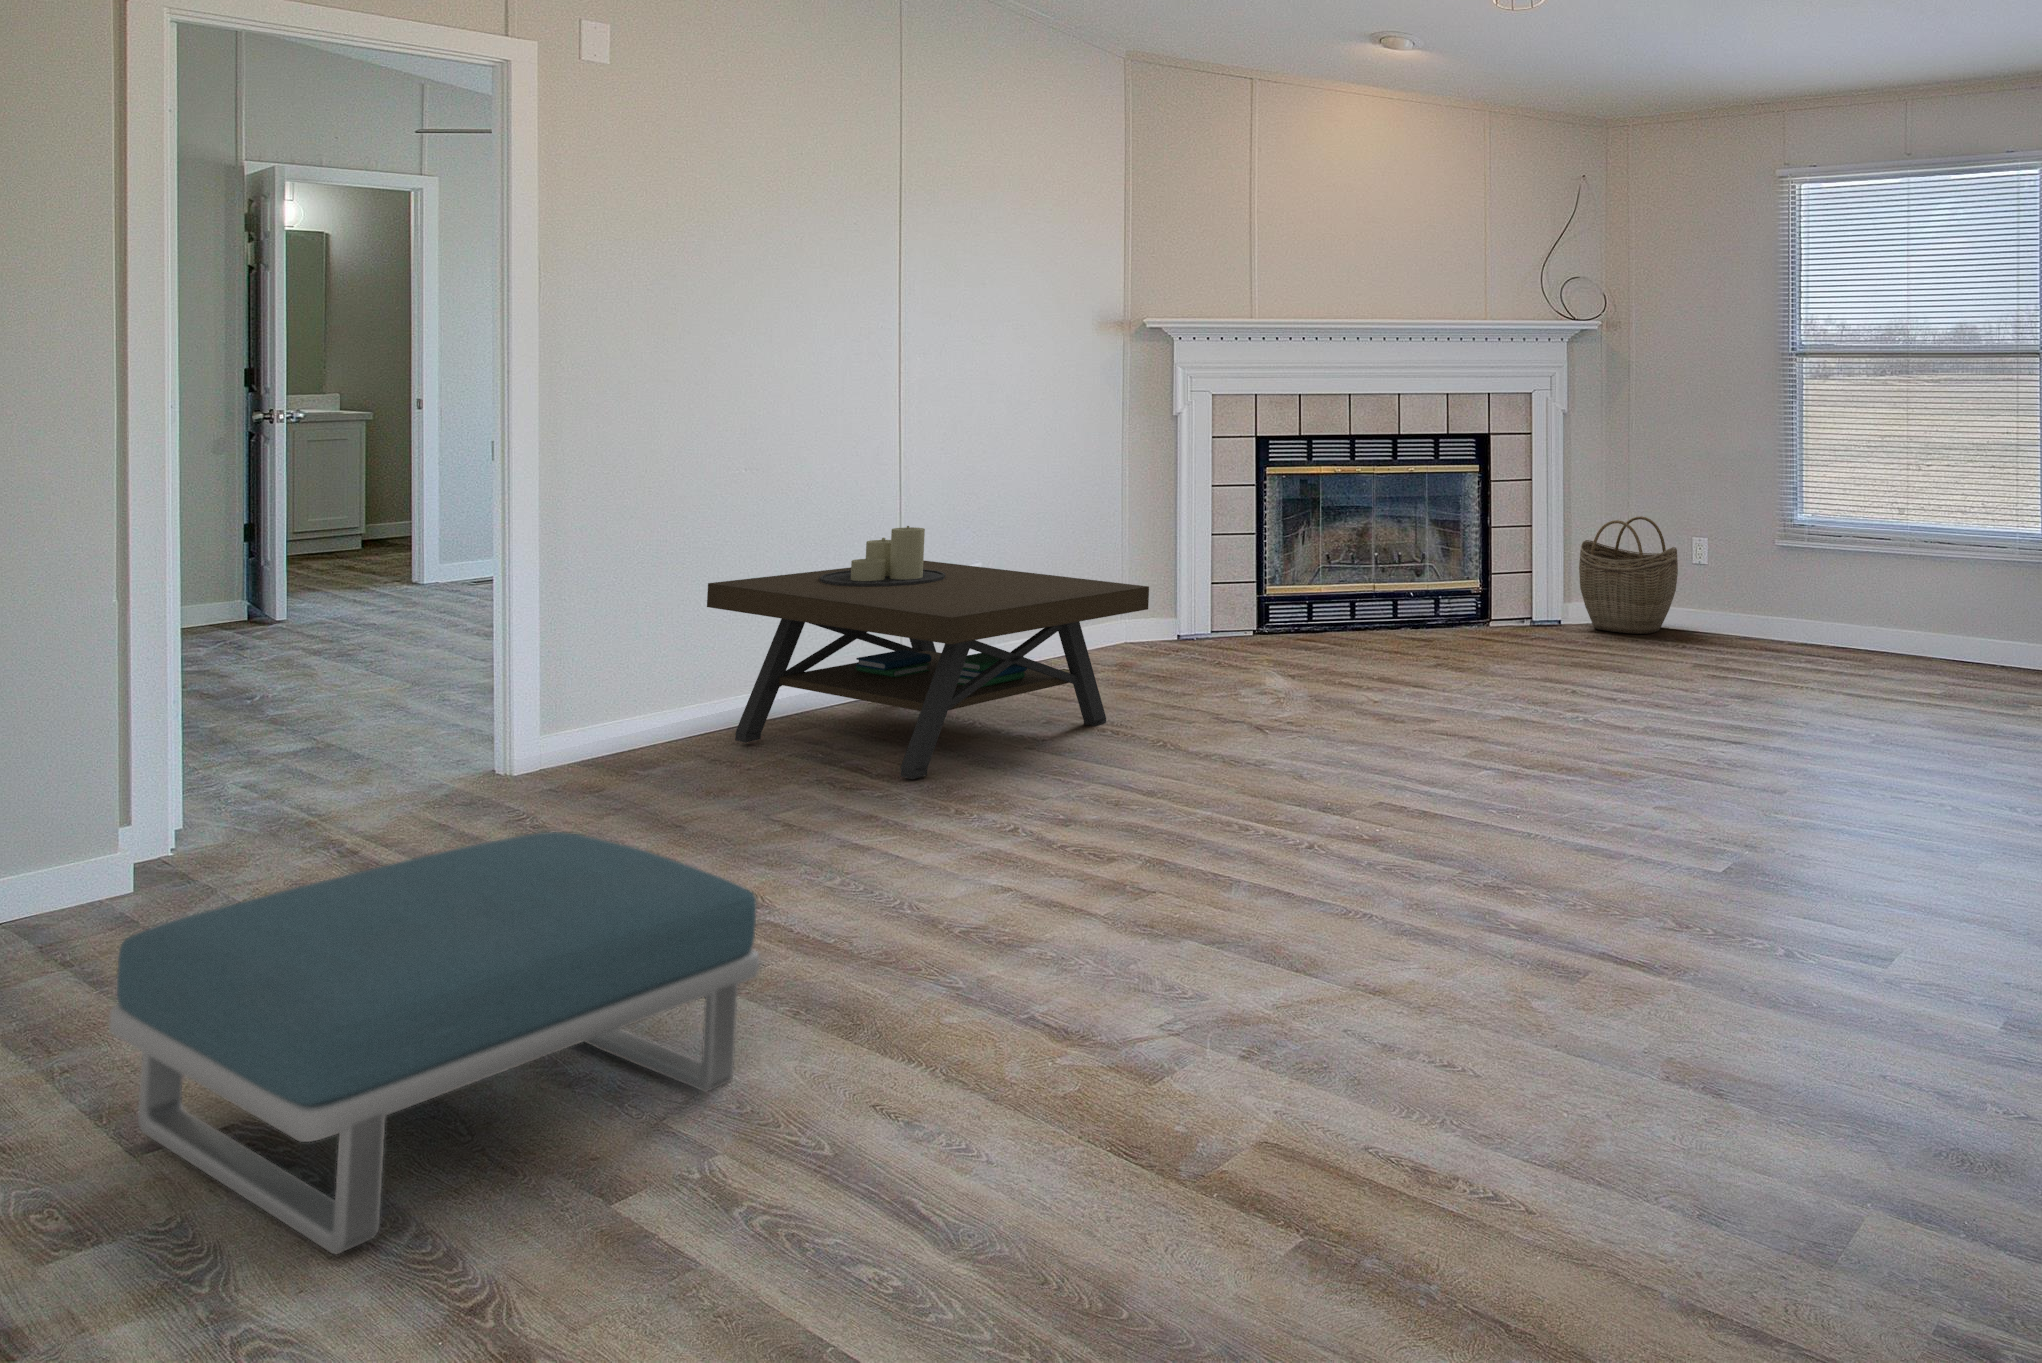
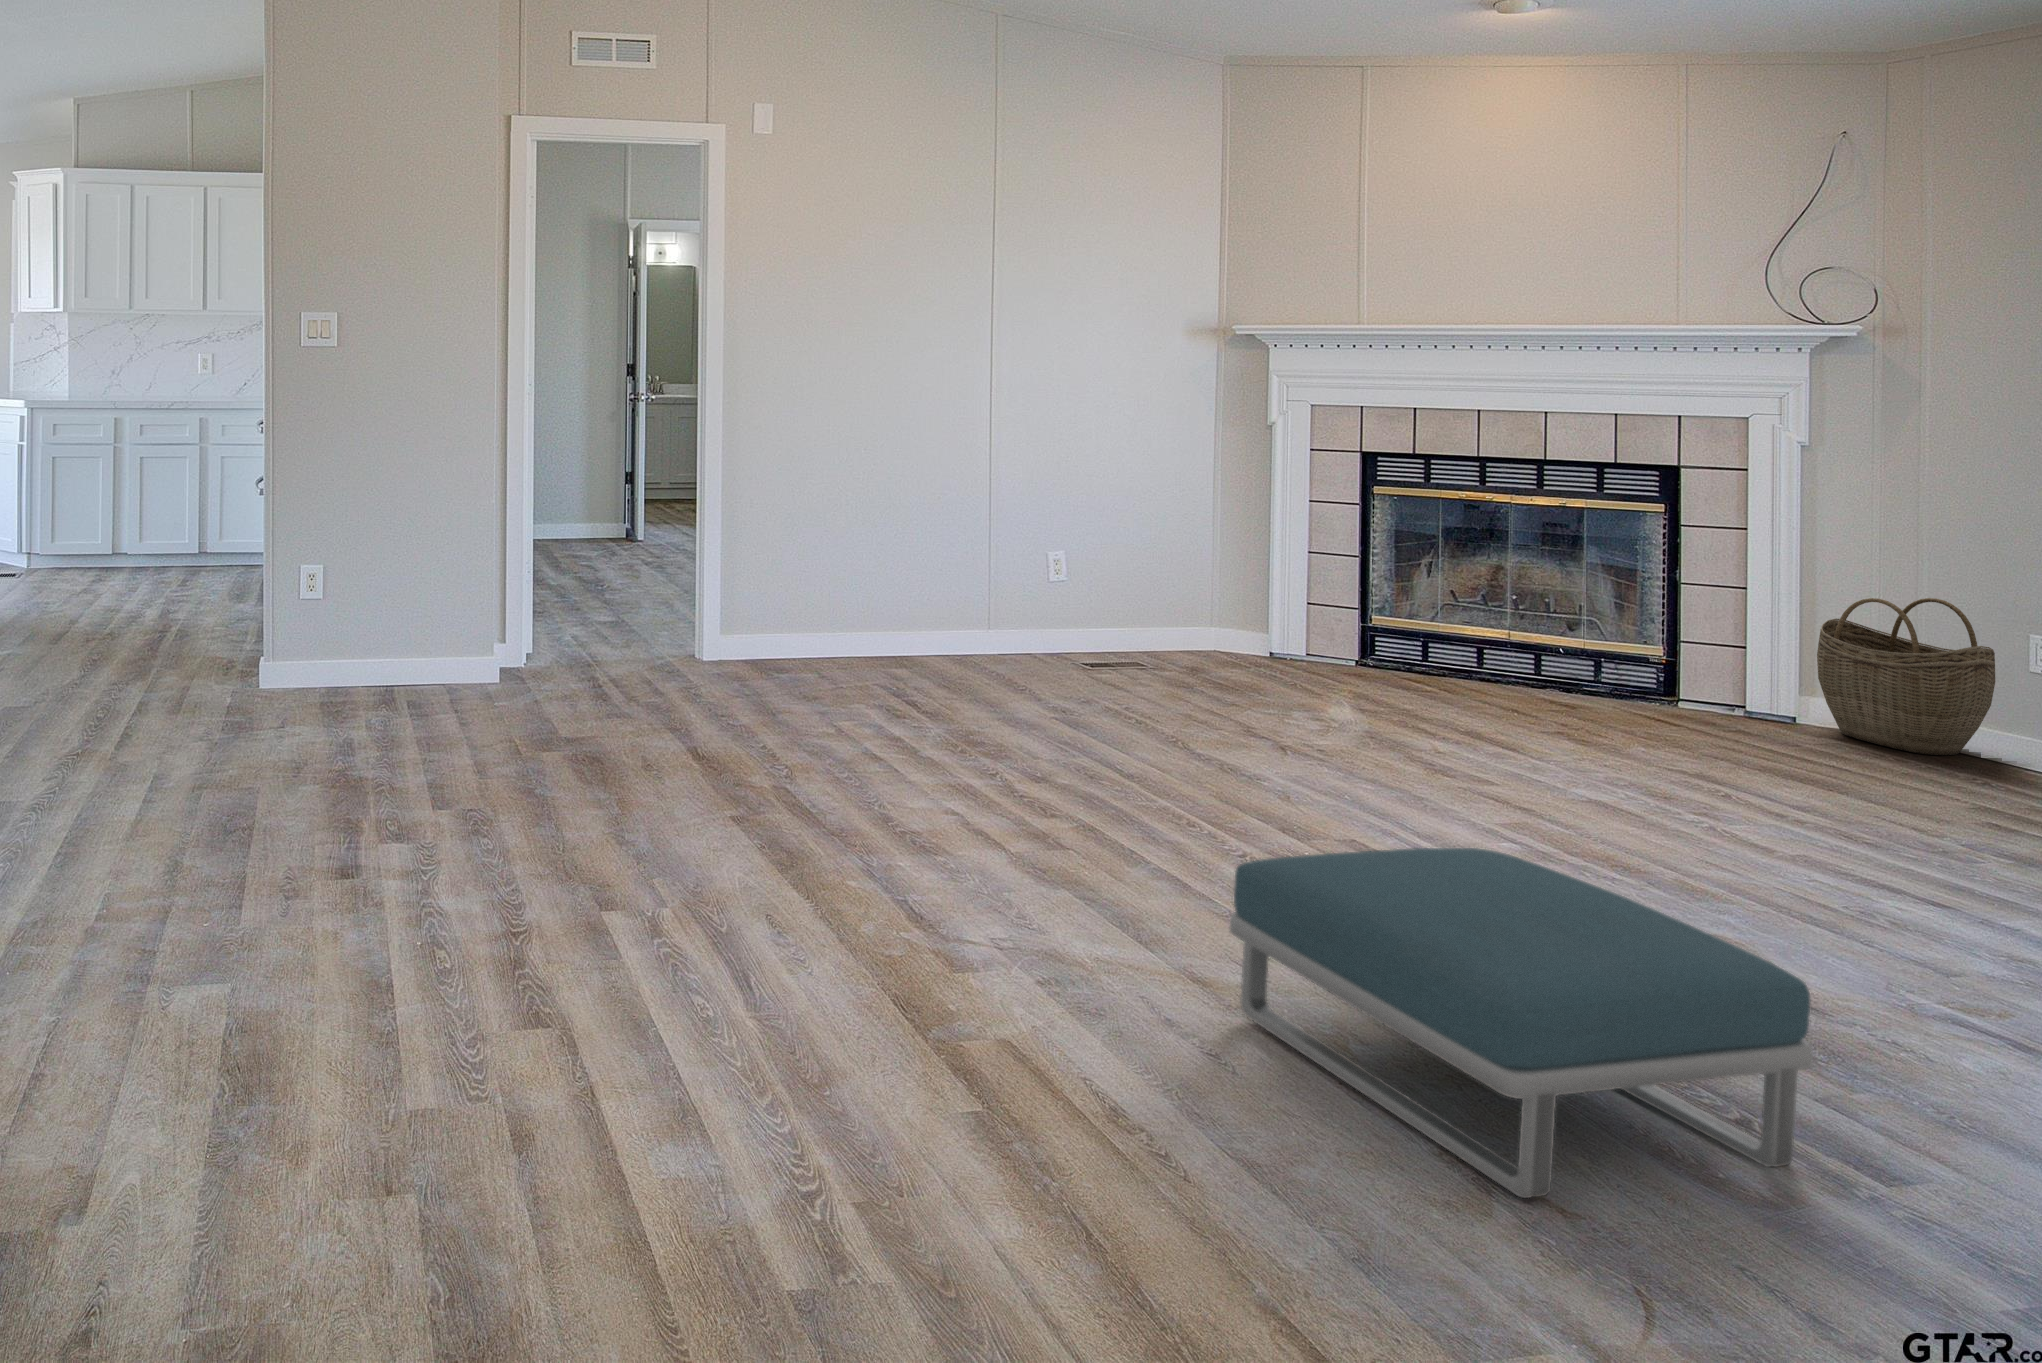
coffee table: present [707,526,1149,779] -> none [827,513,1176,721]
footstool: present [109,832,759,1254] -> present [1229,848,1813,1198]

